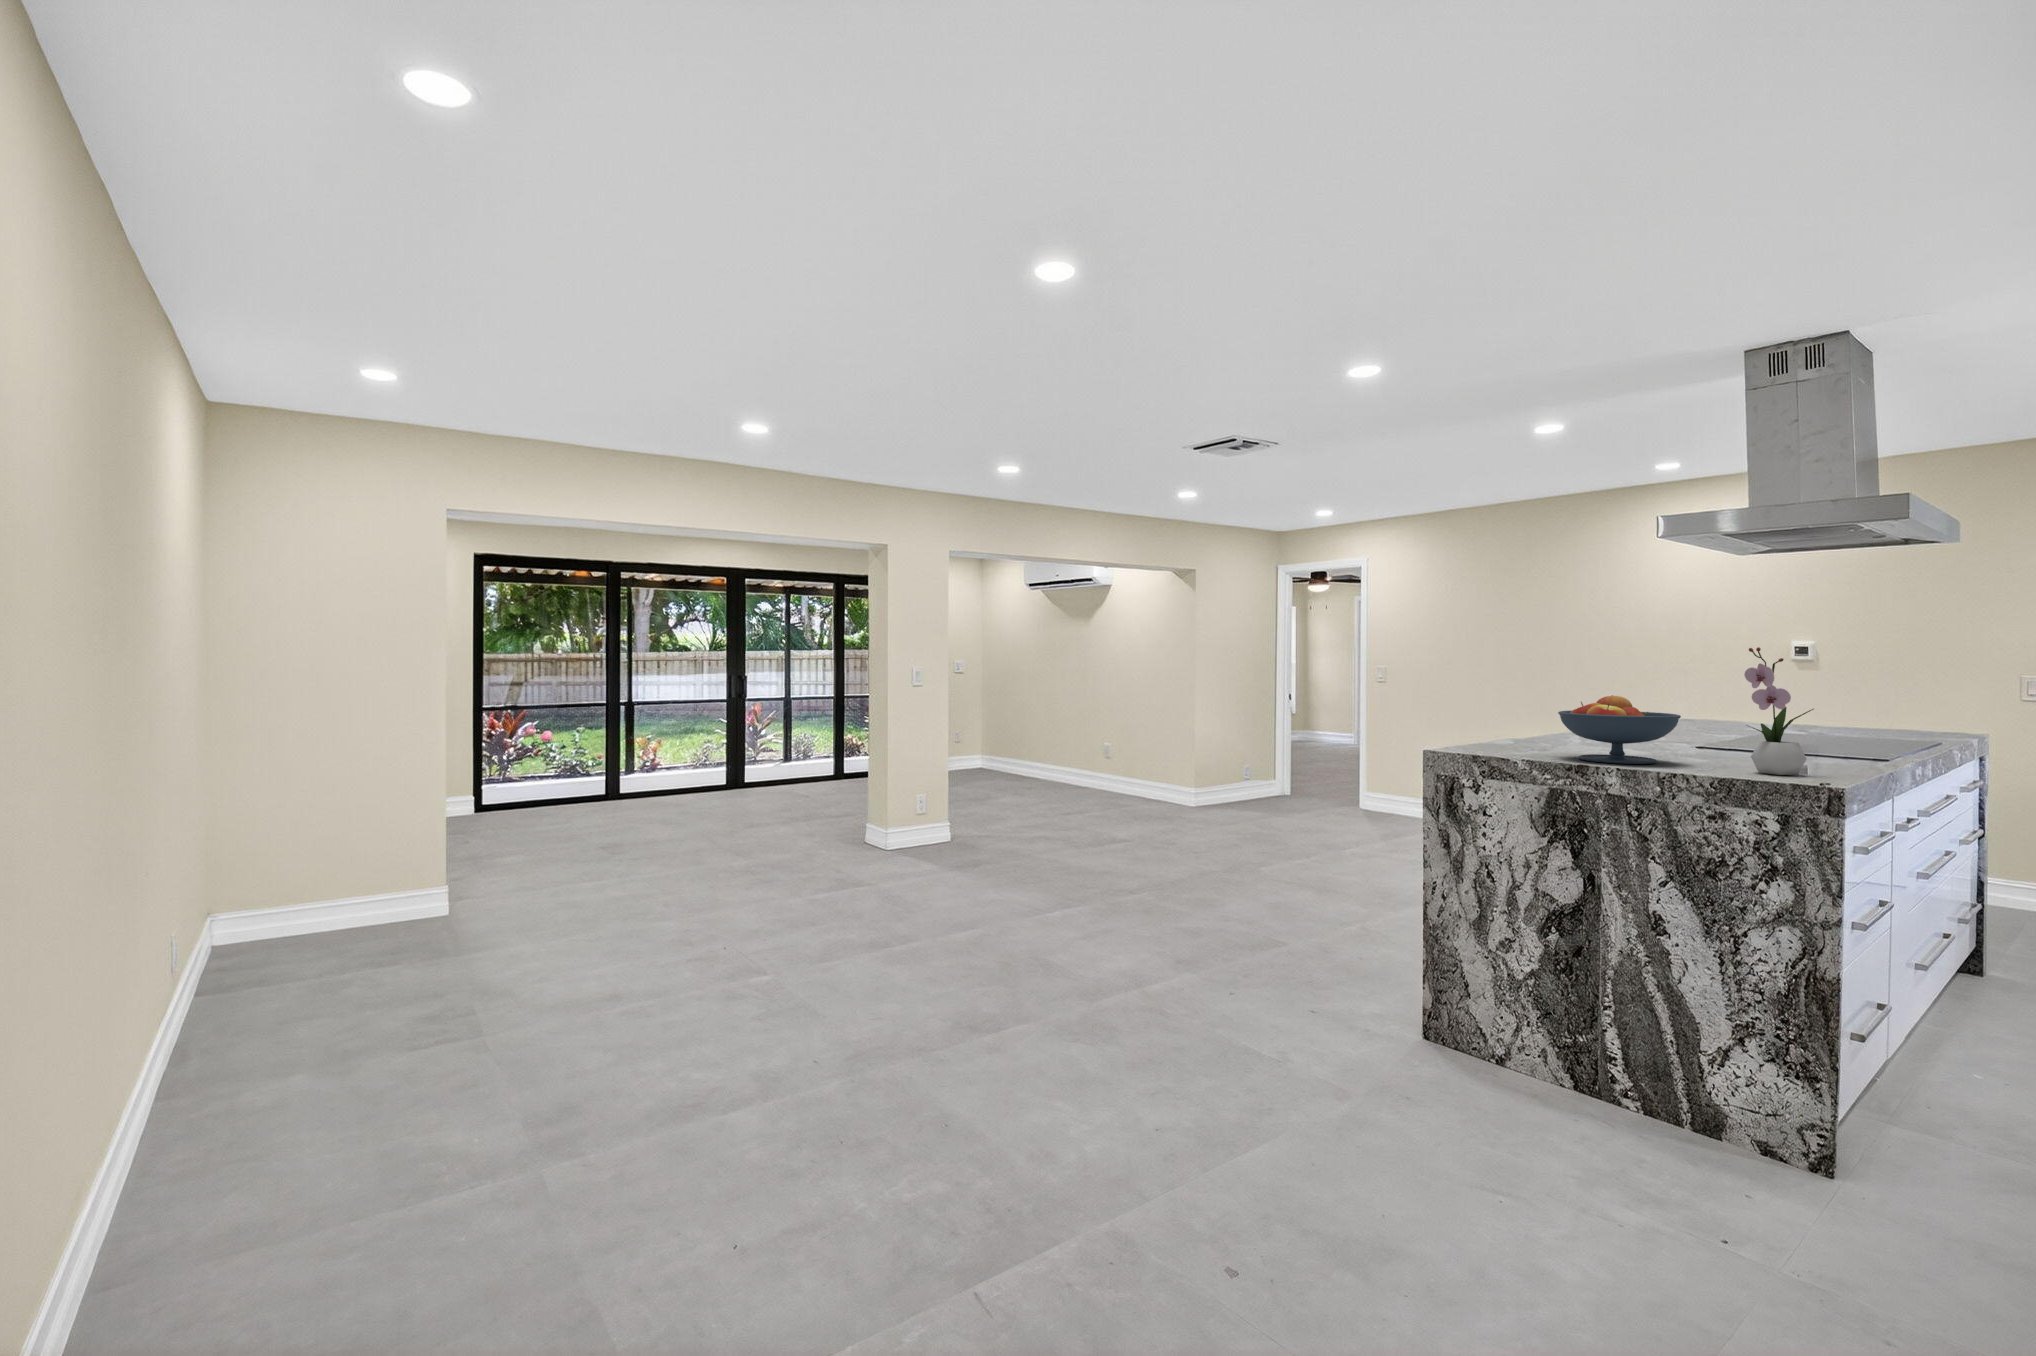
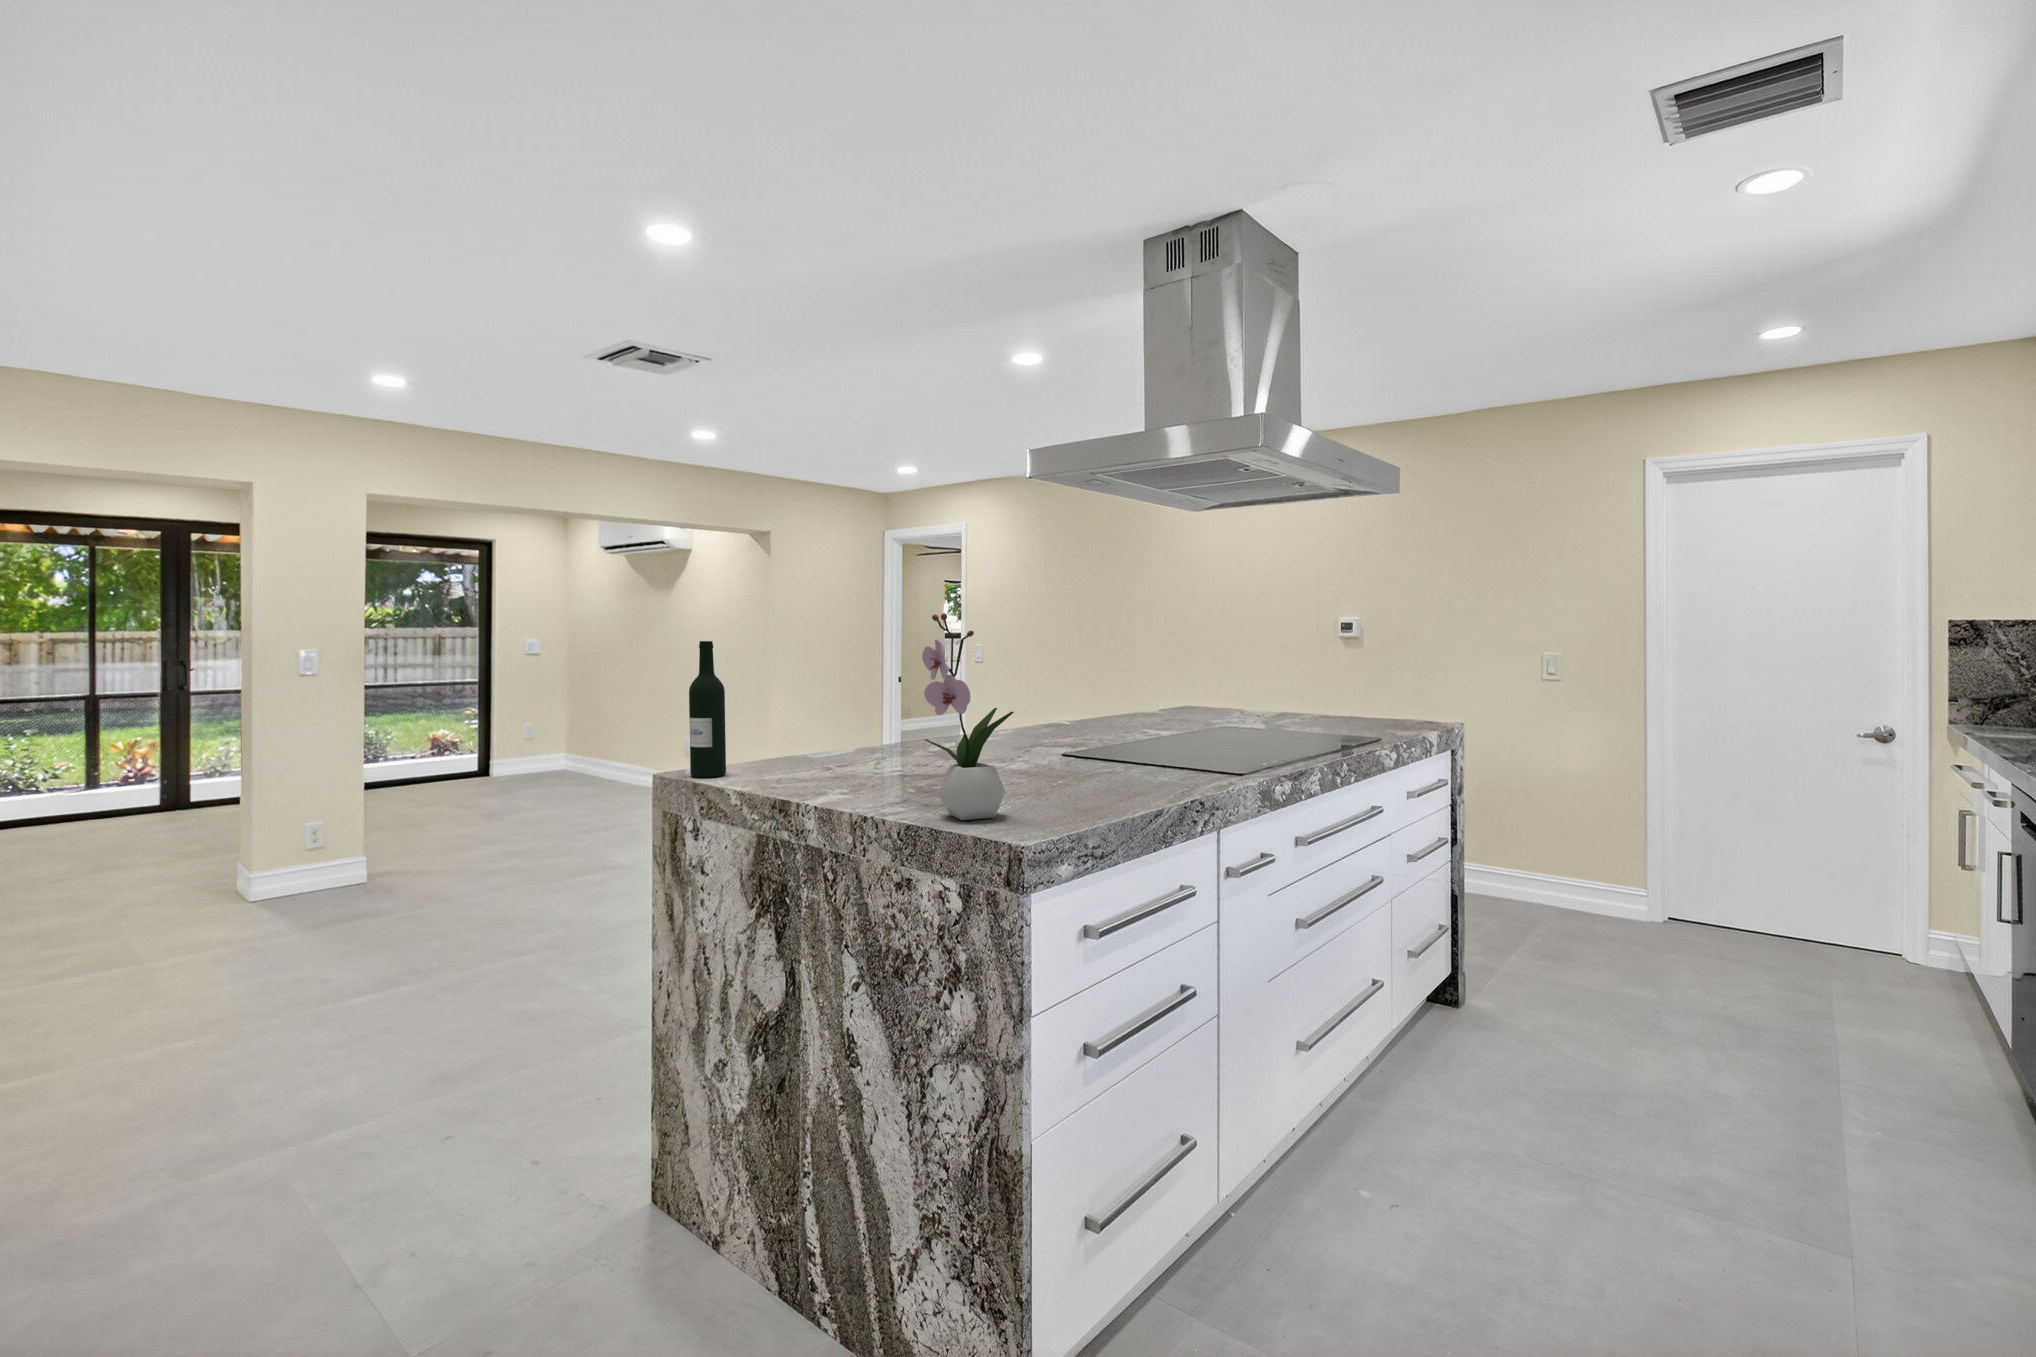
wine bottle: none [1473,663,1498,752] -> present [689,641,726,777]
fruit bowl: present [1558,695,1681,764] -> none [747,689,910,799]

